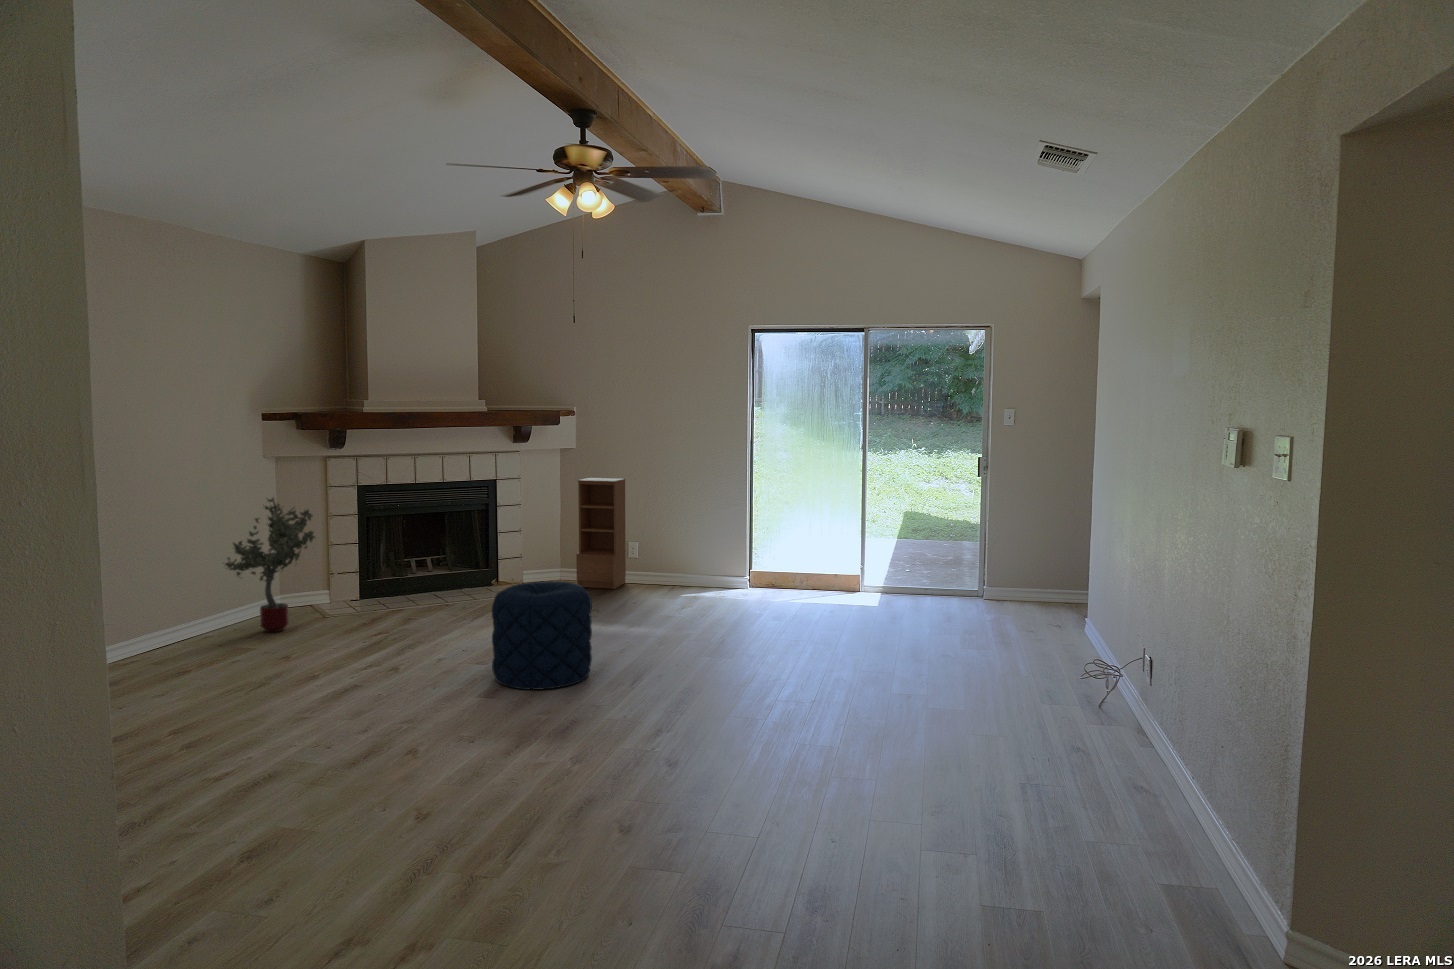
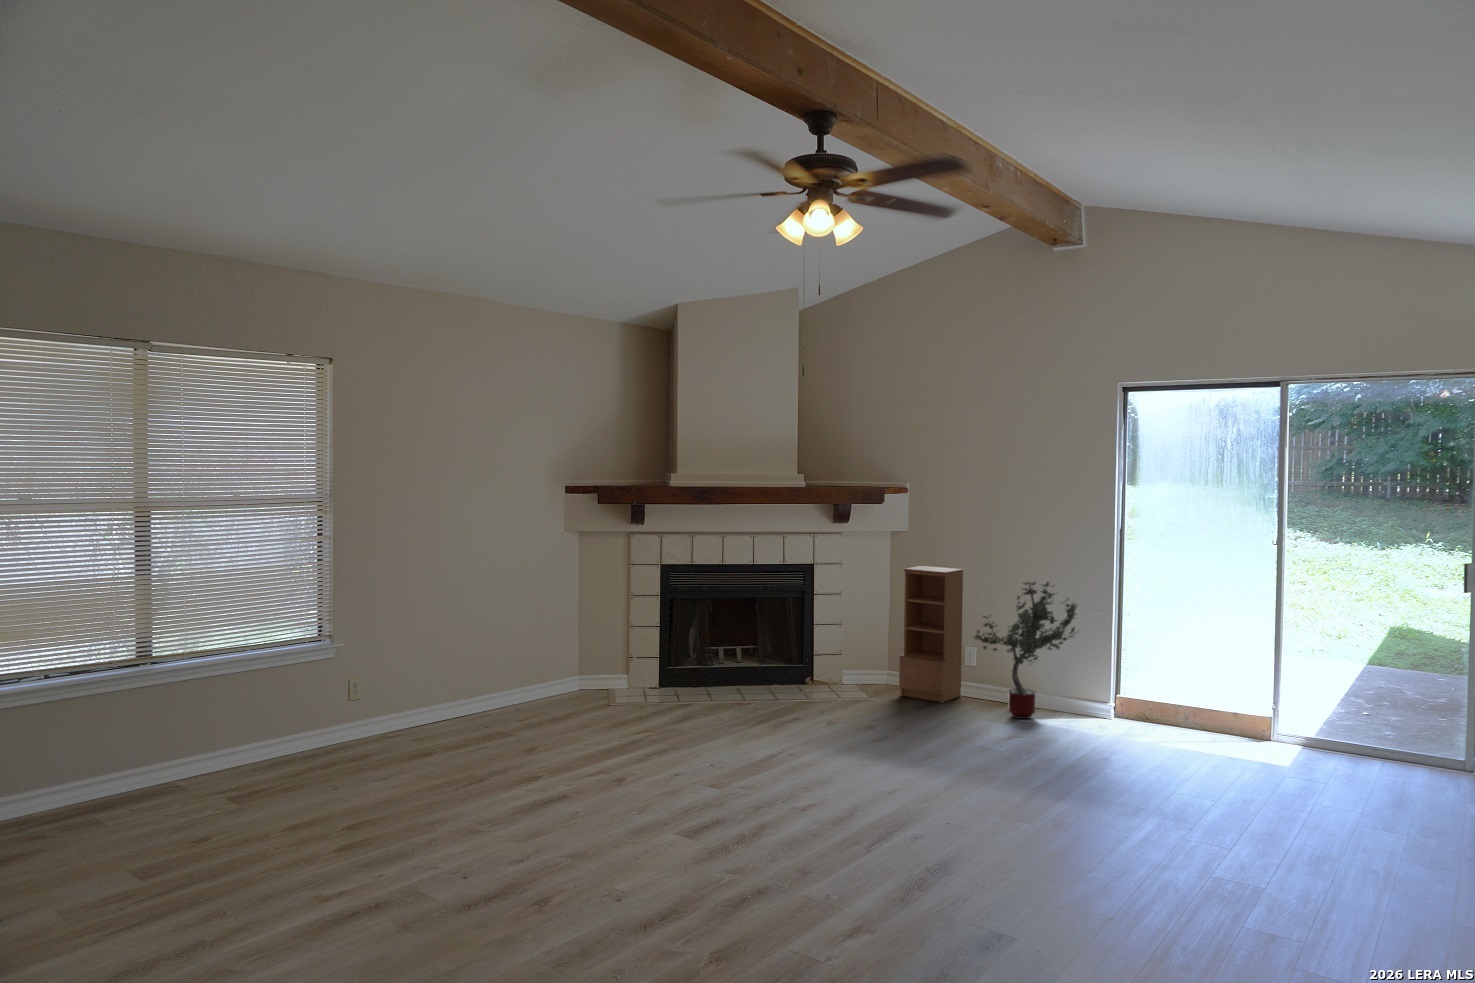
potted tree: present [225,498,315,632] -> present [975,582,1077,719]
pouf: present [492,581,592,690] -> none [735,694,850,824]

